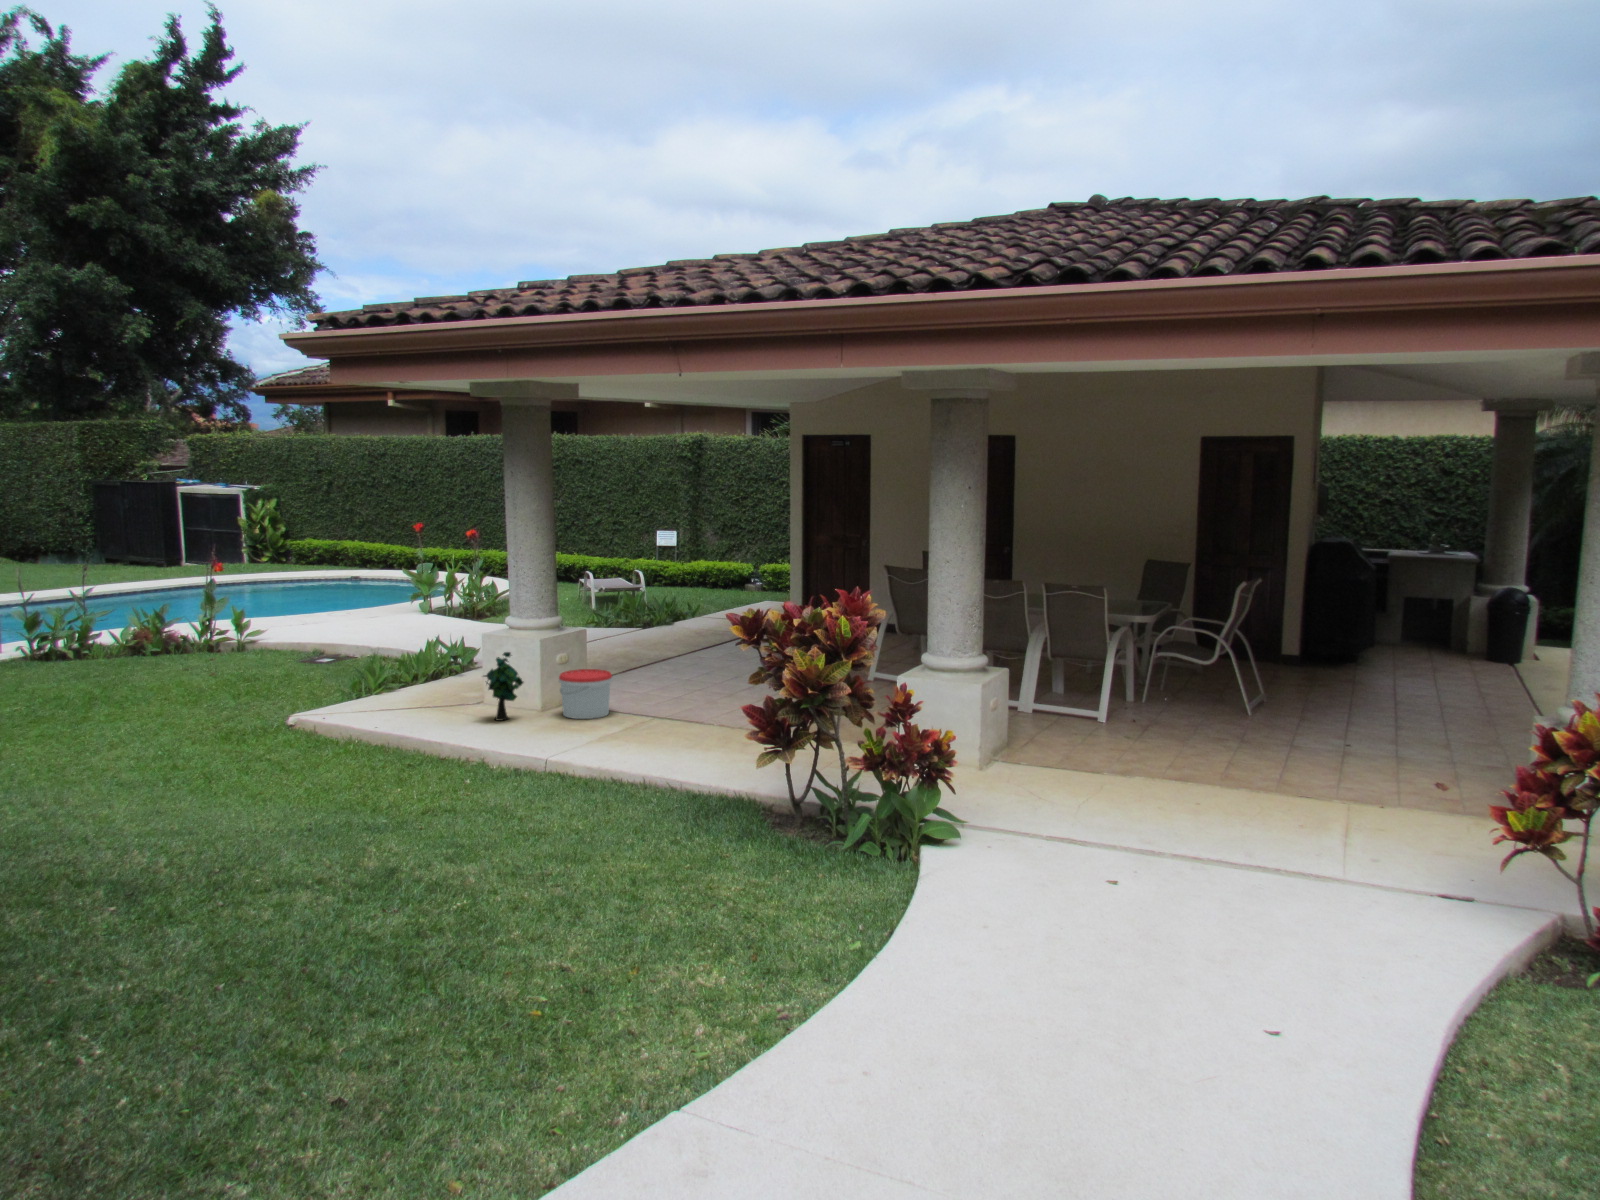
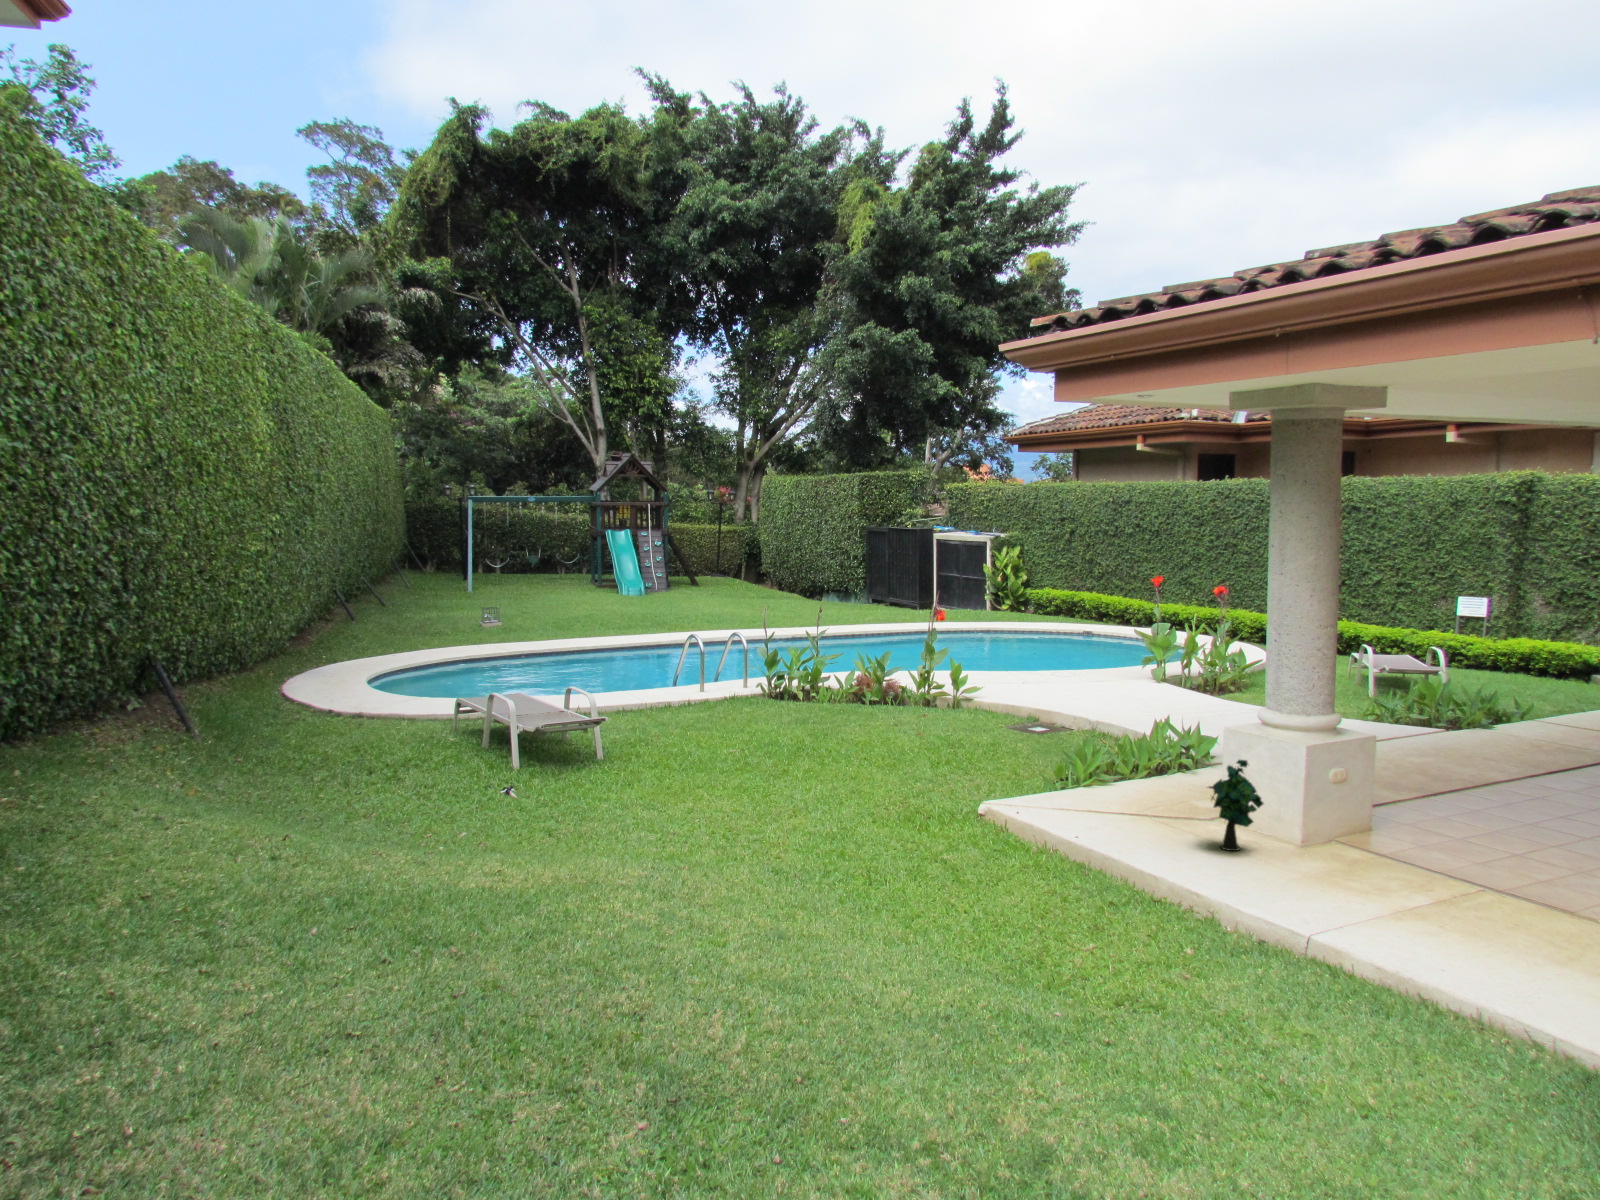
bucket: present [559,669,613,719] -> none [1315,795,1399,871]

